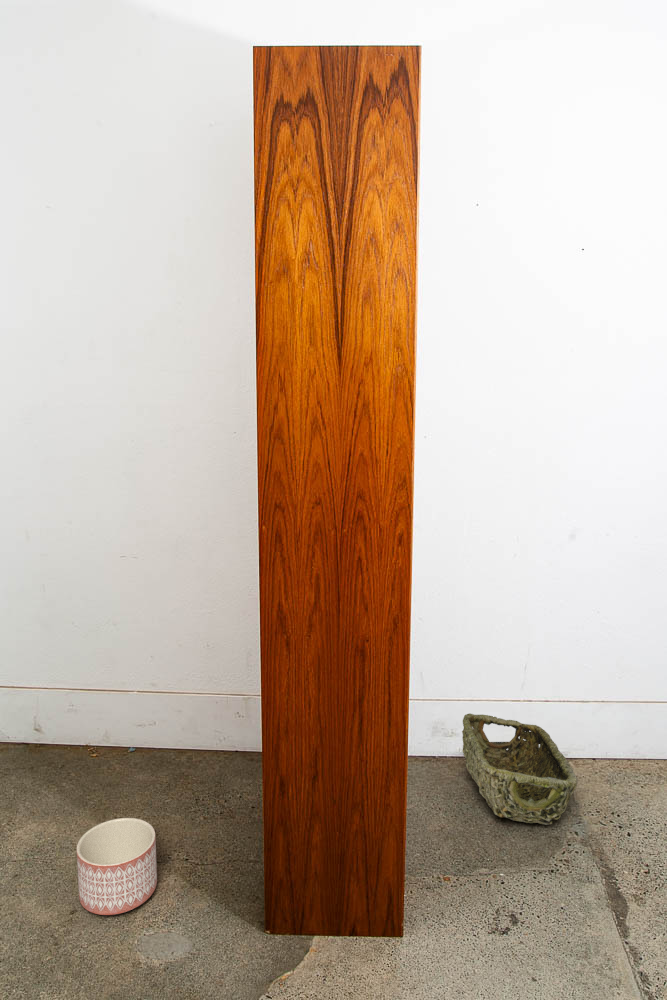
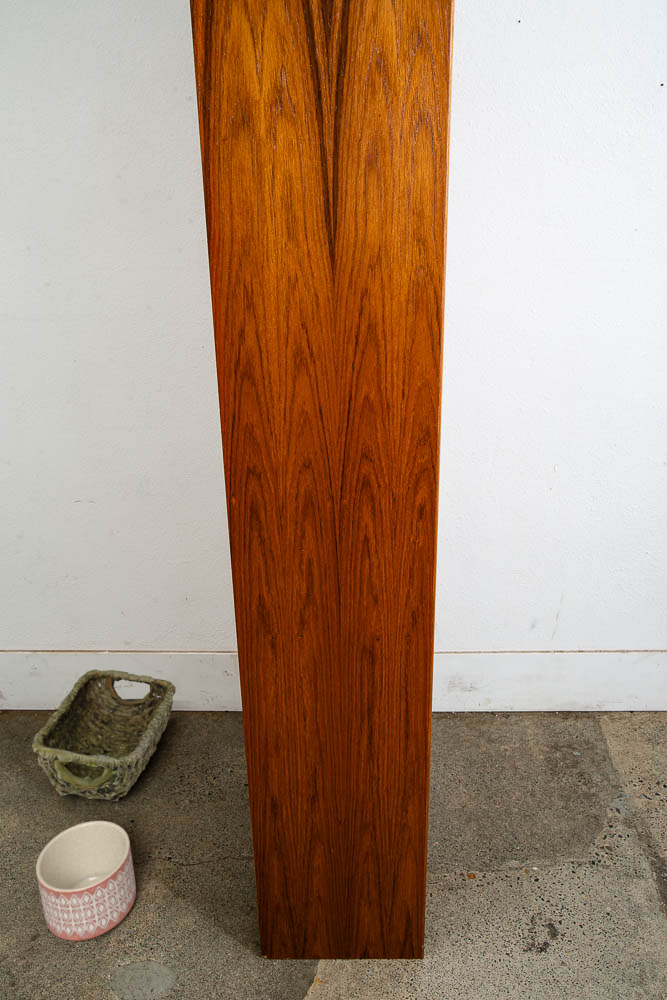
woven basket: present [462,714,578,825] -> present [32,669,176,801]

